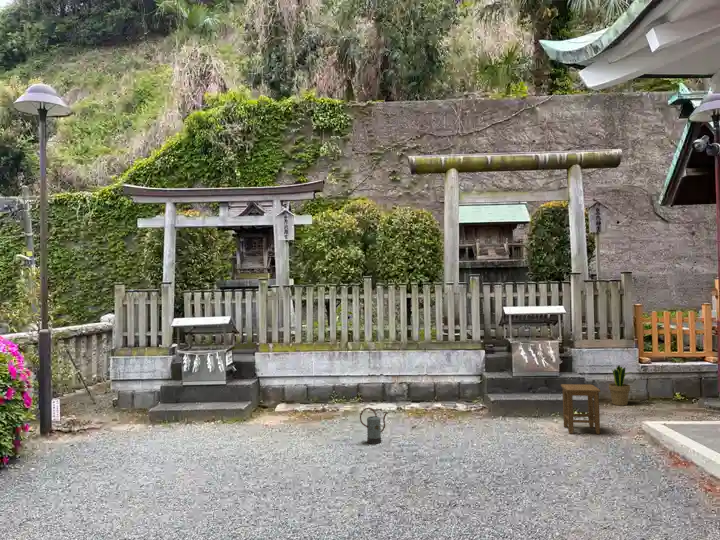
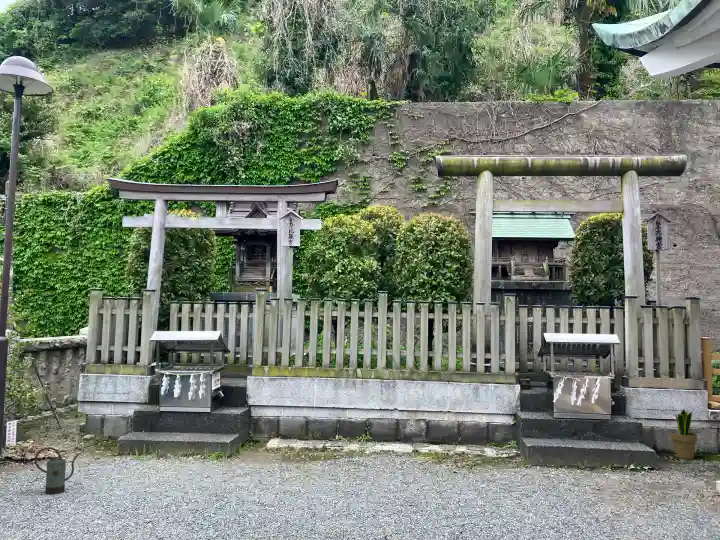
stool: present [561,384,600,434] -> none [614,429,665,494]
watering can: present [360,408,387,444] -> present [35,447,79,494]

